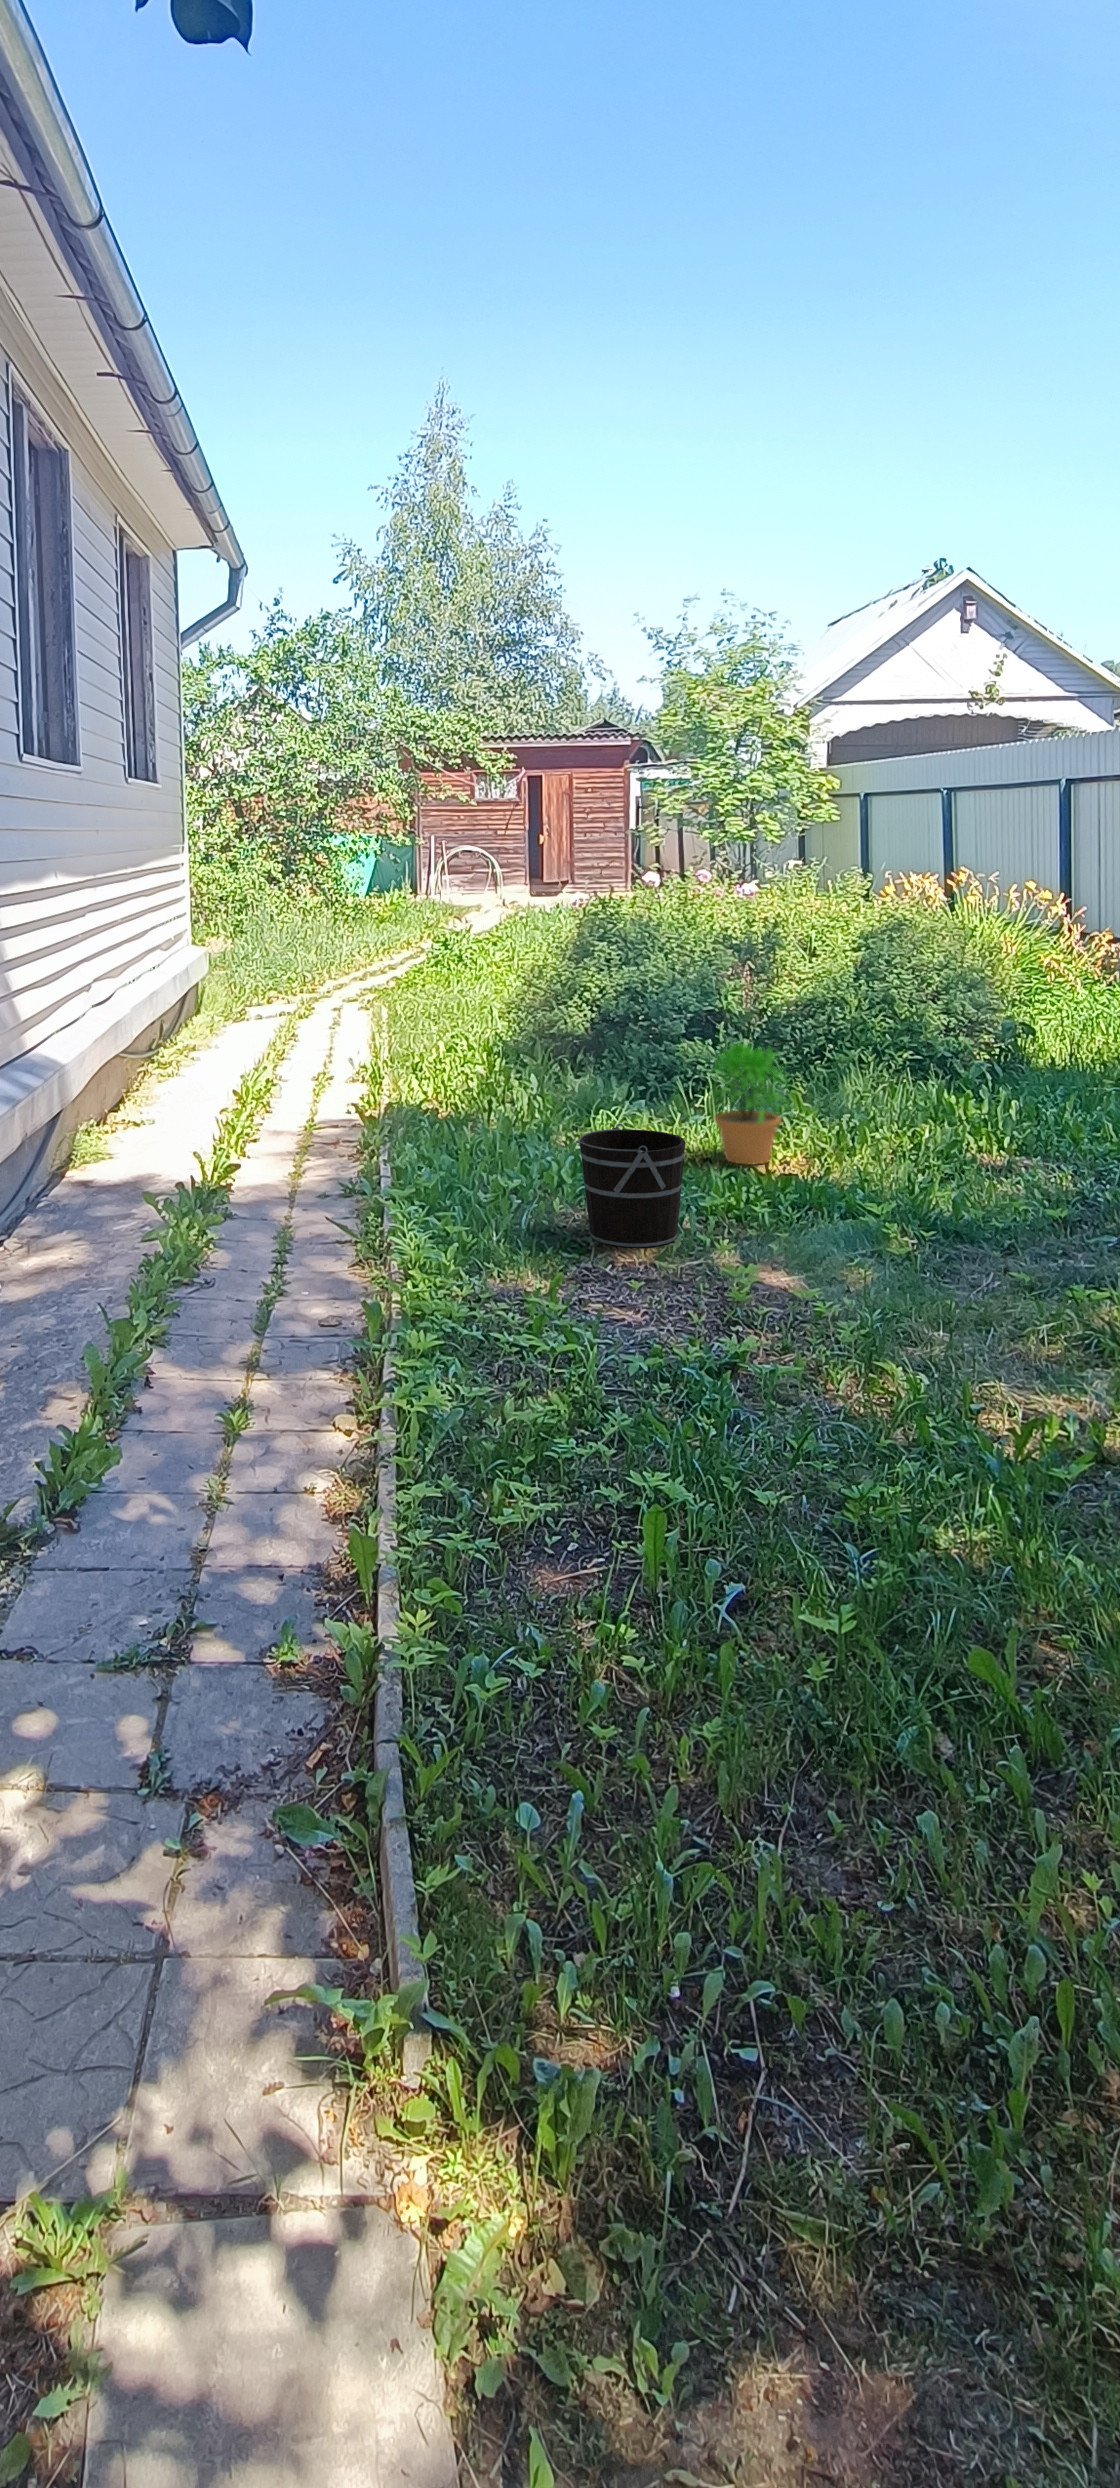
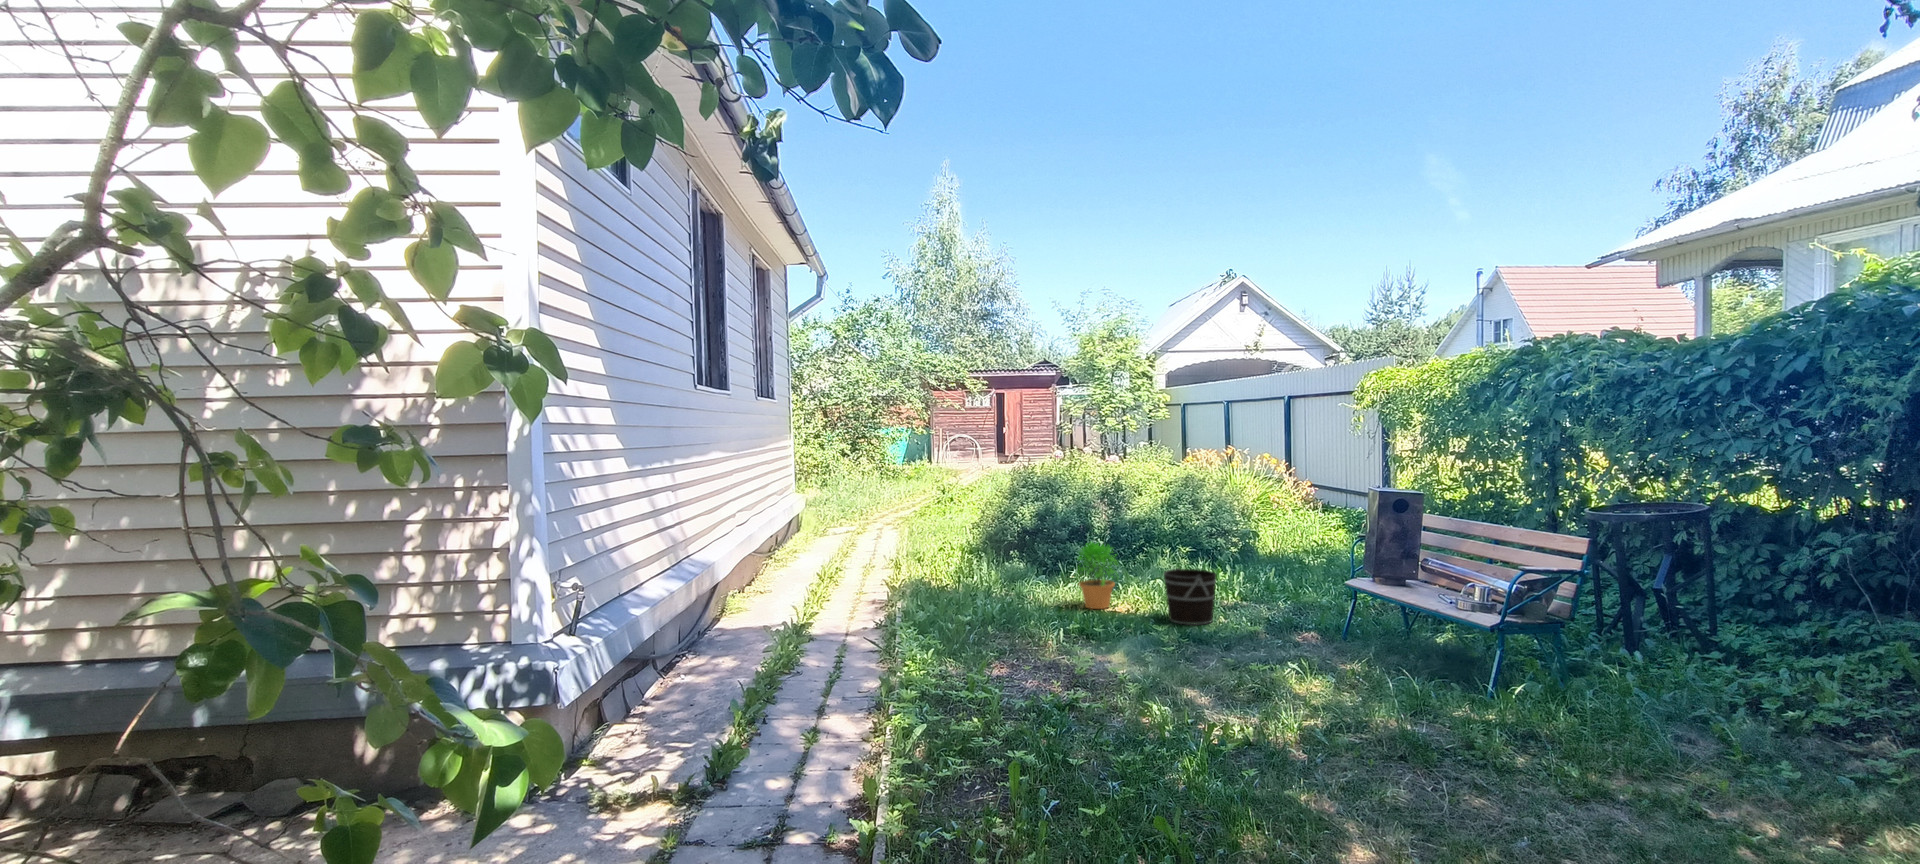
bucket: present [576,1124,685,1247] -> present [1164,568,1216,625]

